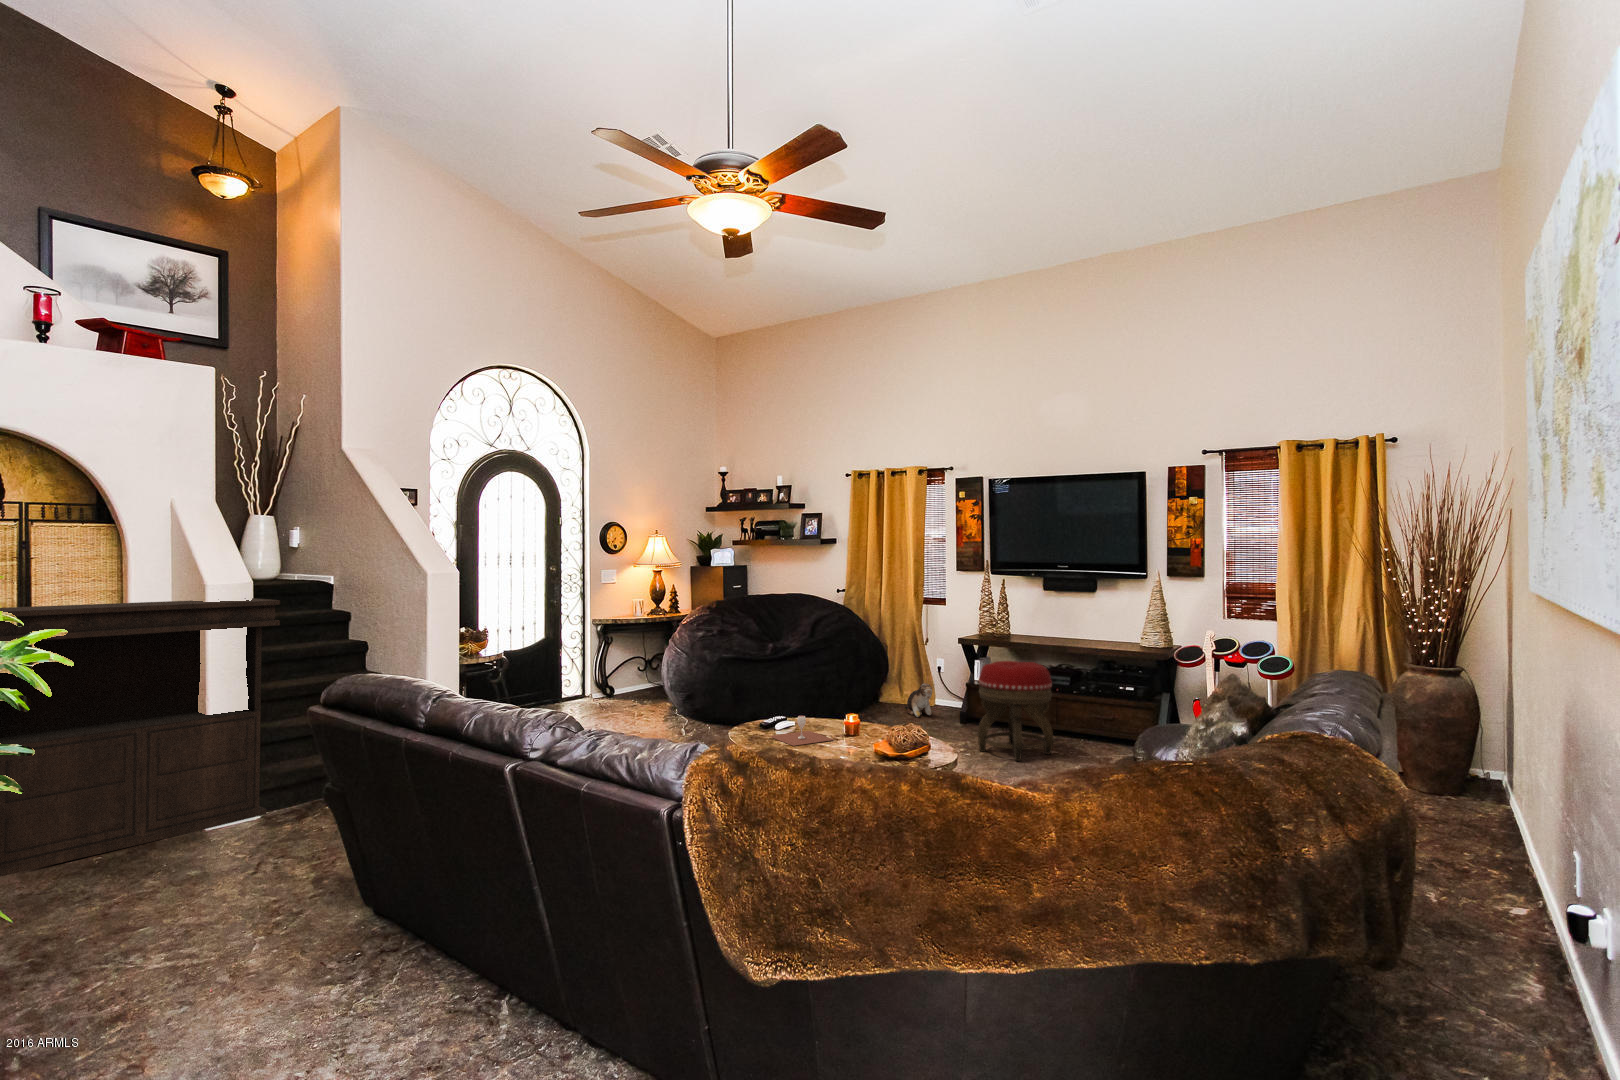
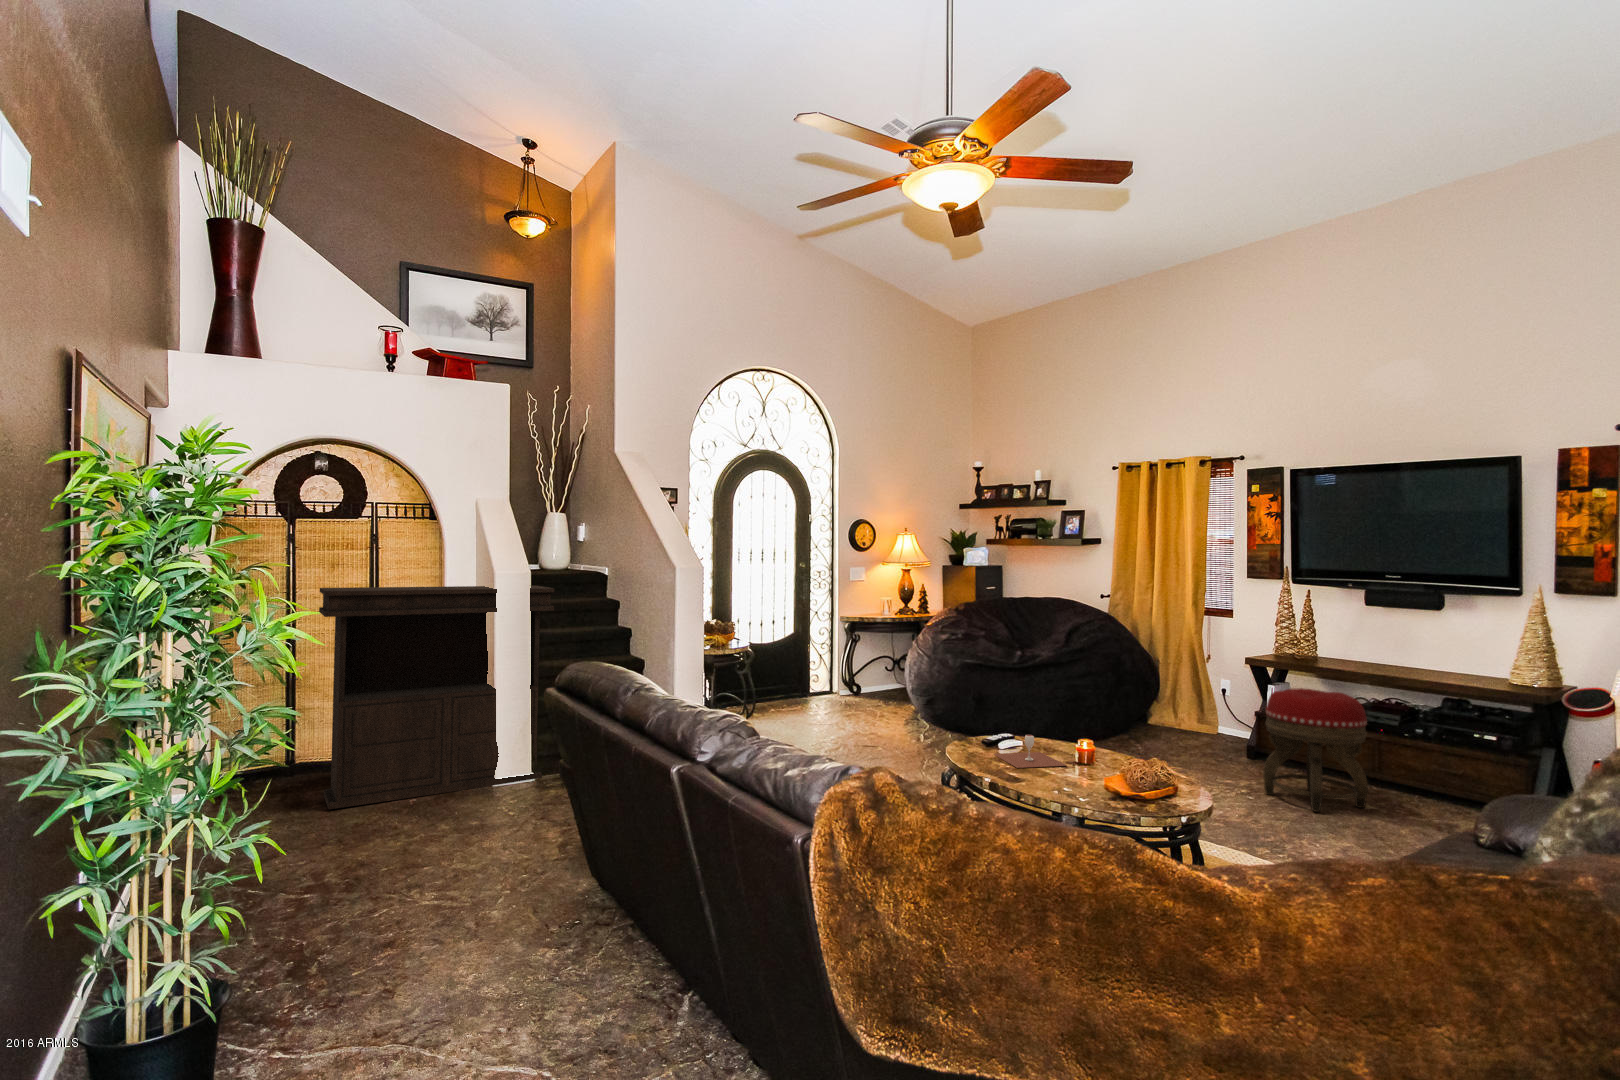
plush toy: present [905,683,934,717] -> none [1178,707,1214,745]

